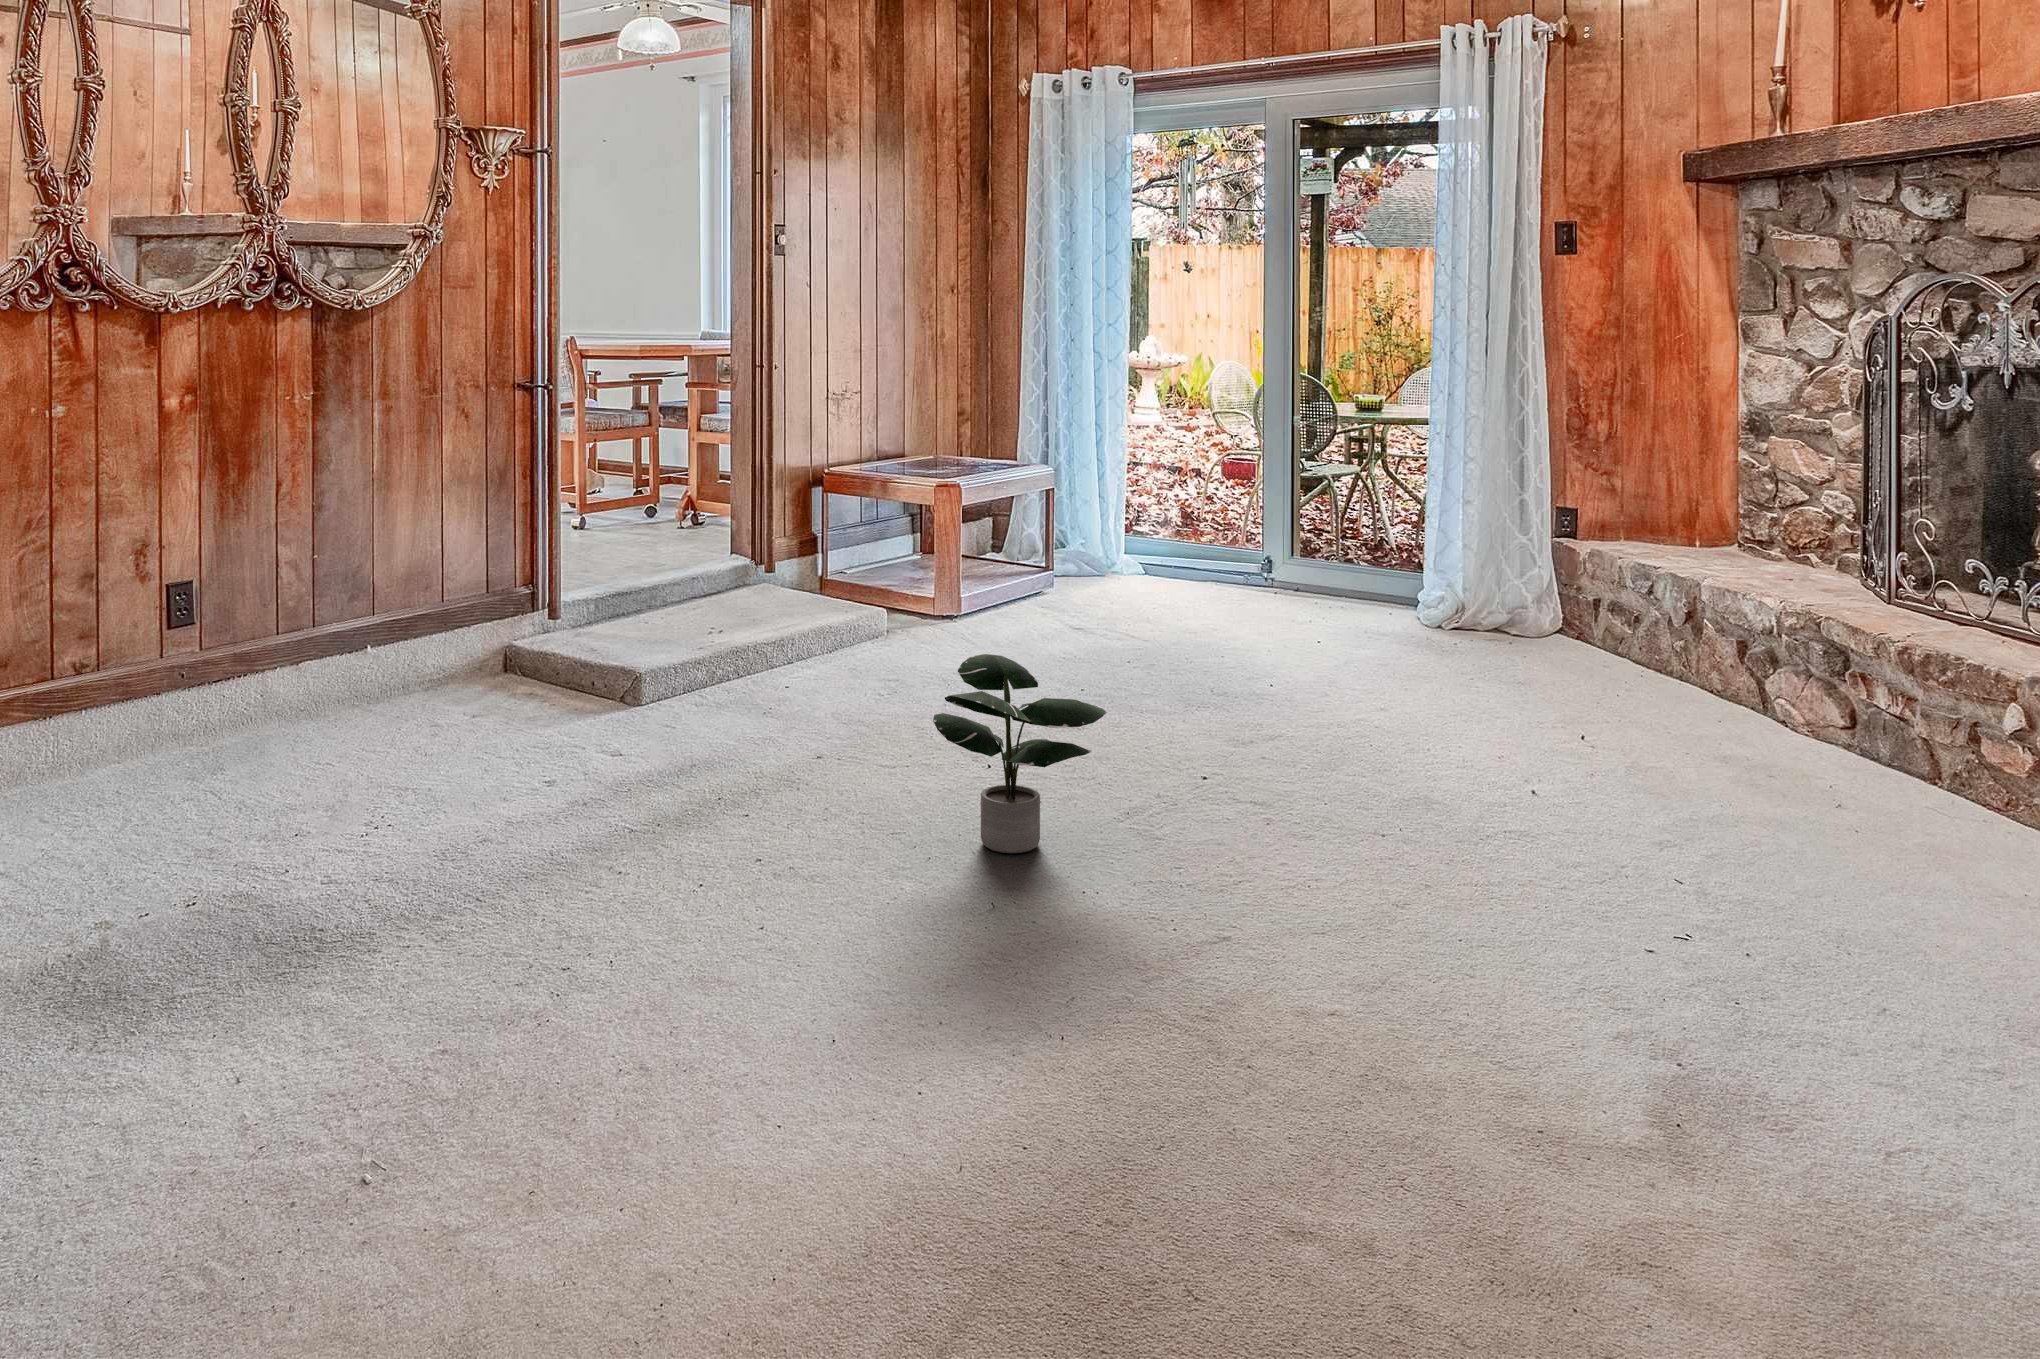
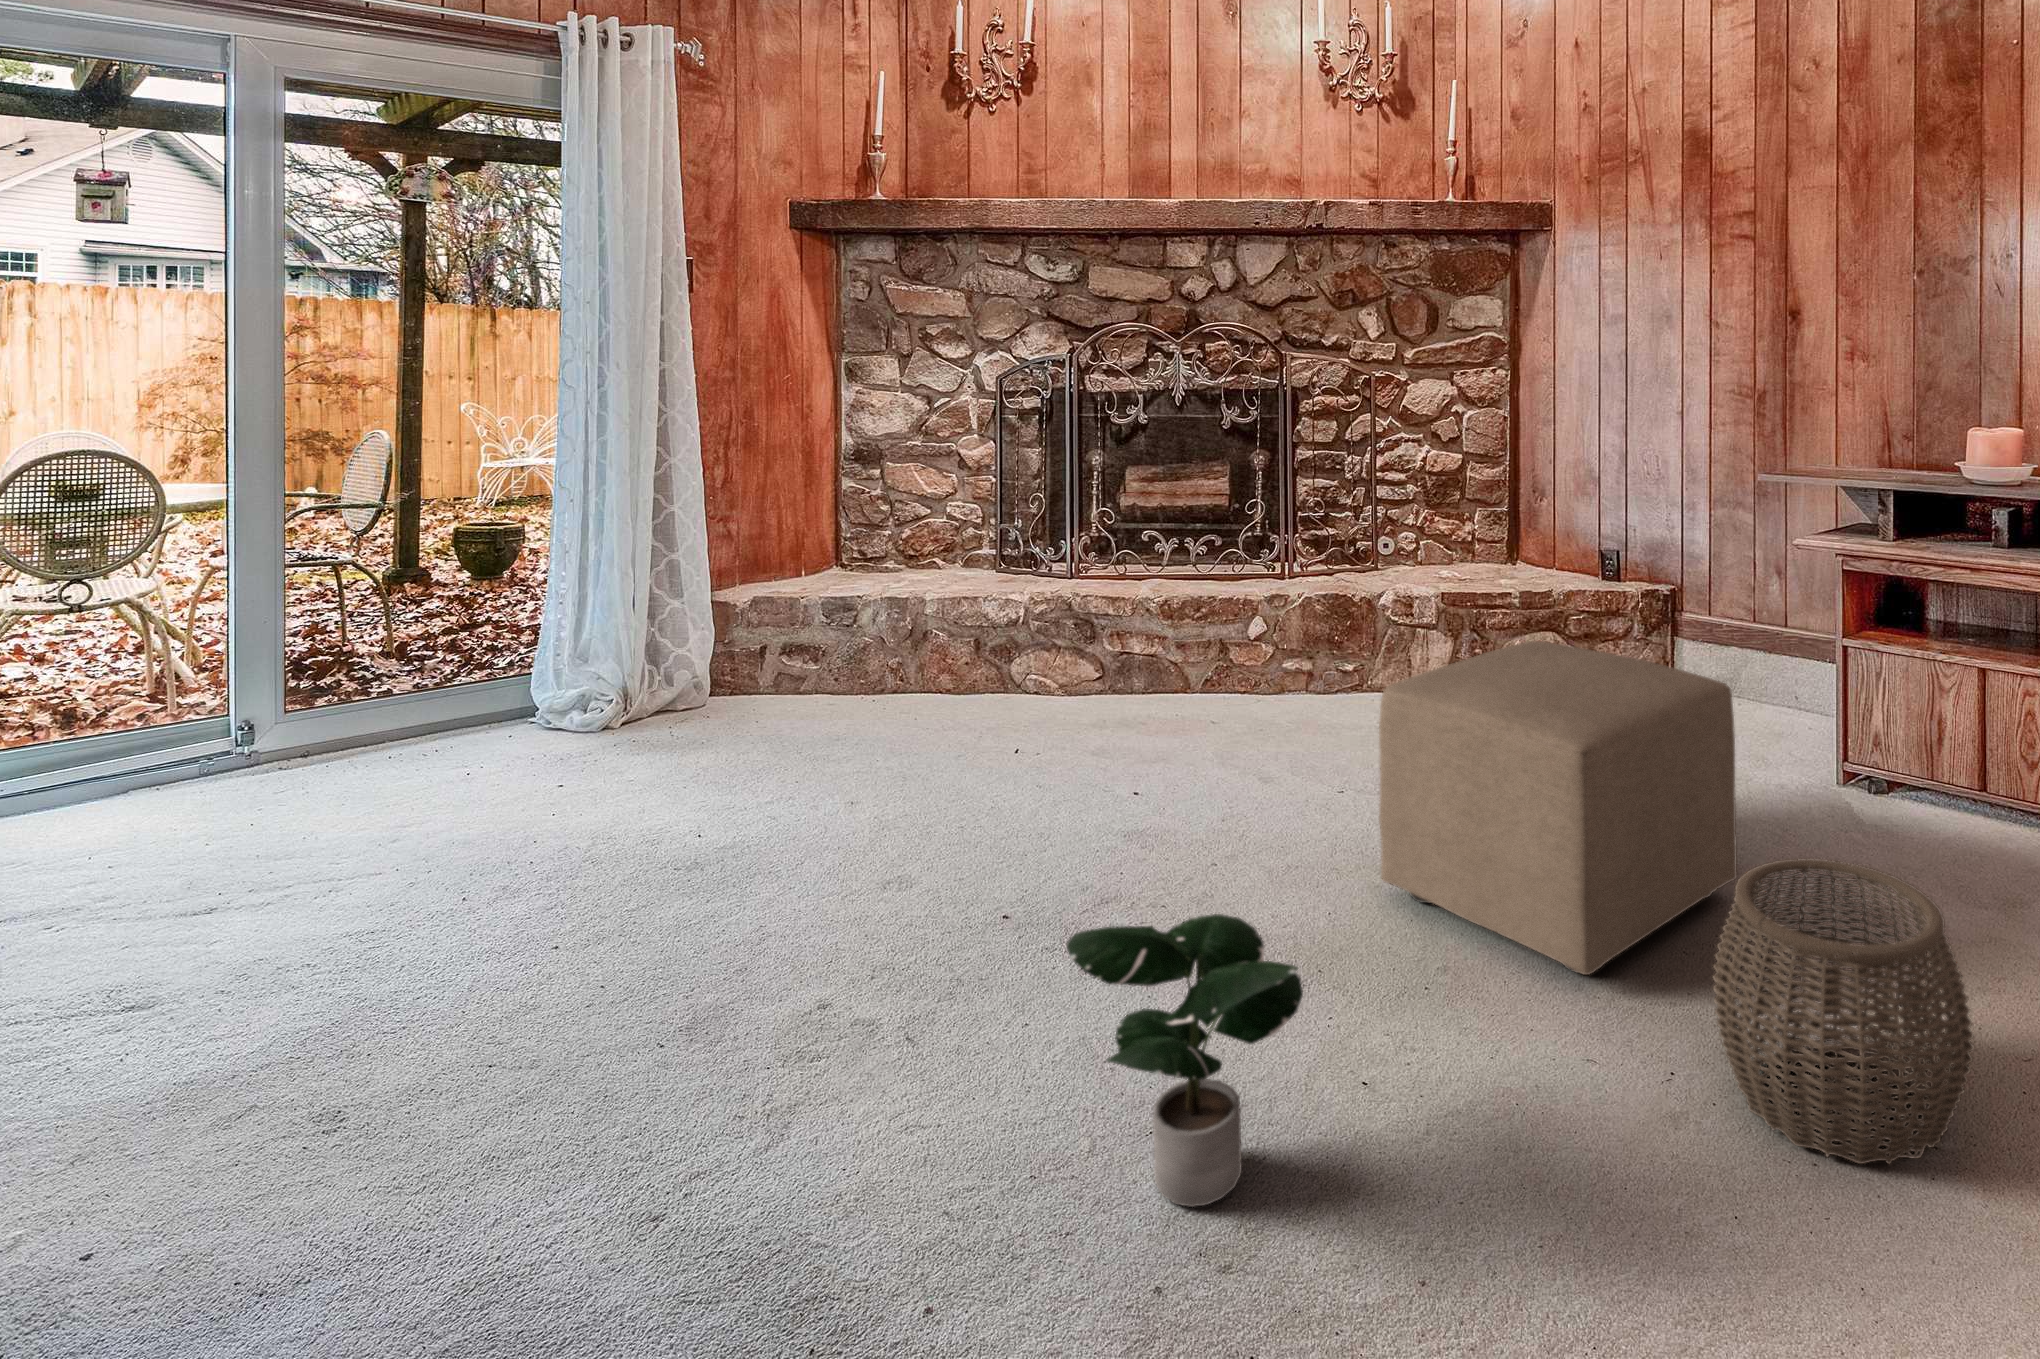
ottoman: none [1322,666,1779,1090] -> present [1379,641,1737,975]
woven basket: none [1059,843,1332,1165] -> present [1713,859,1974,1164]

